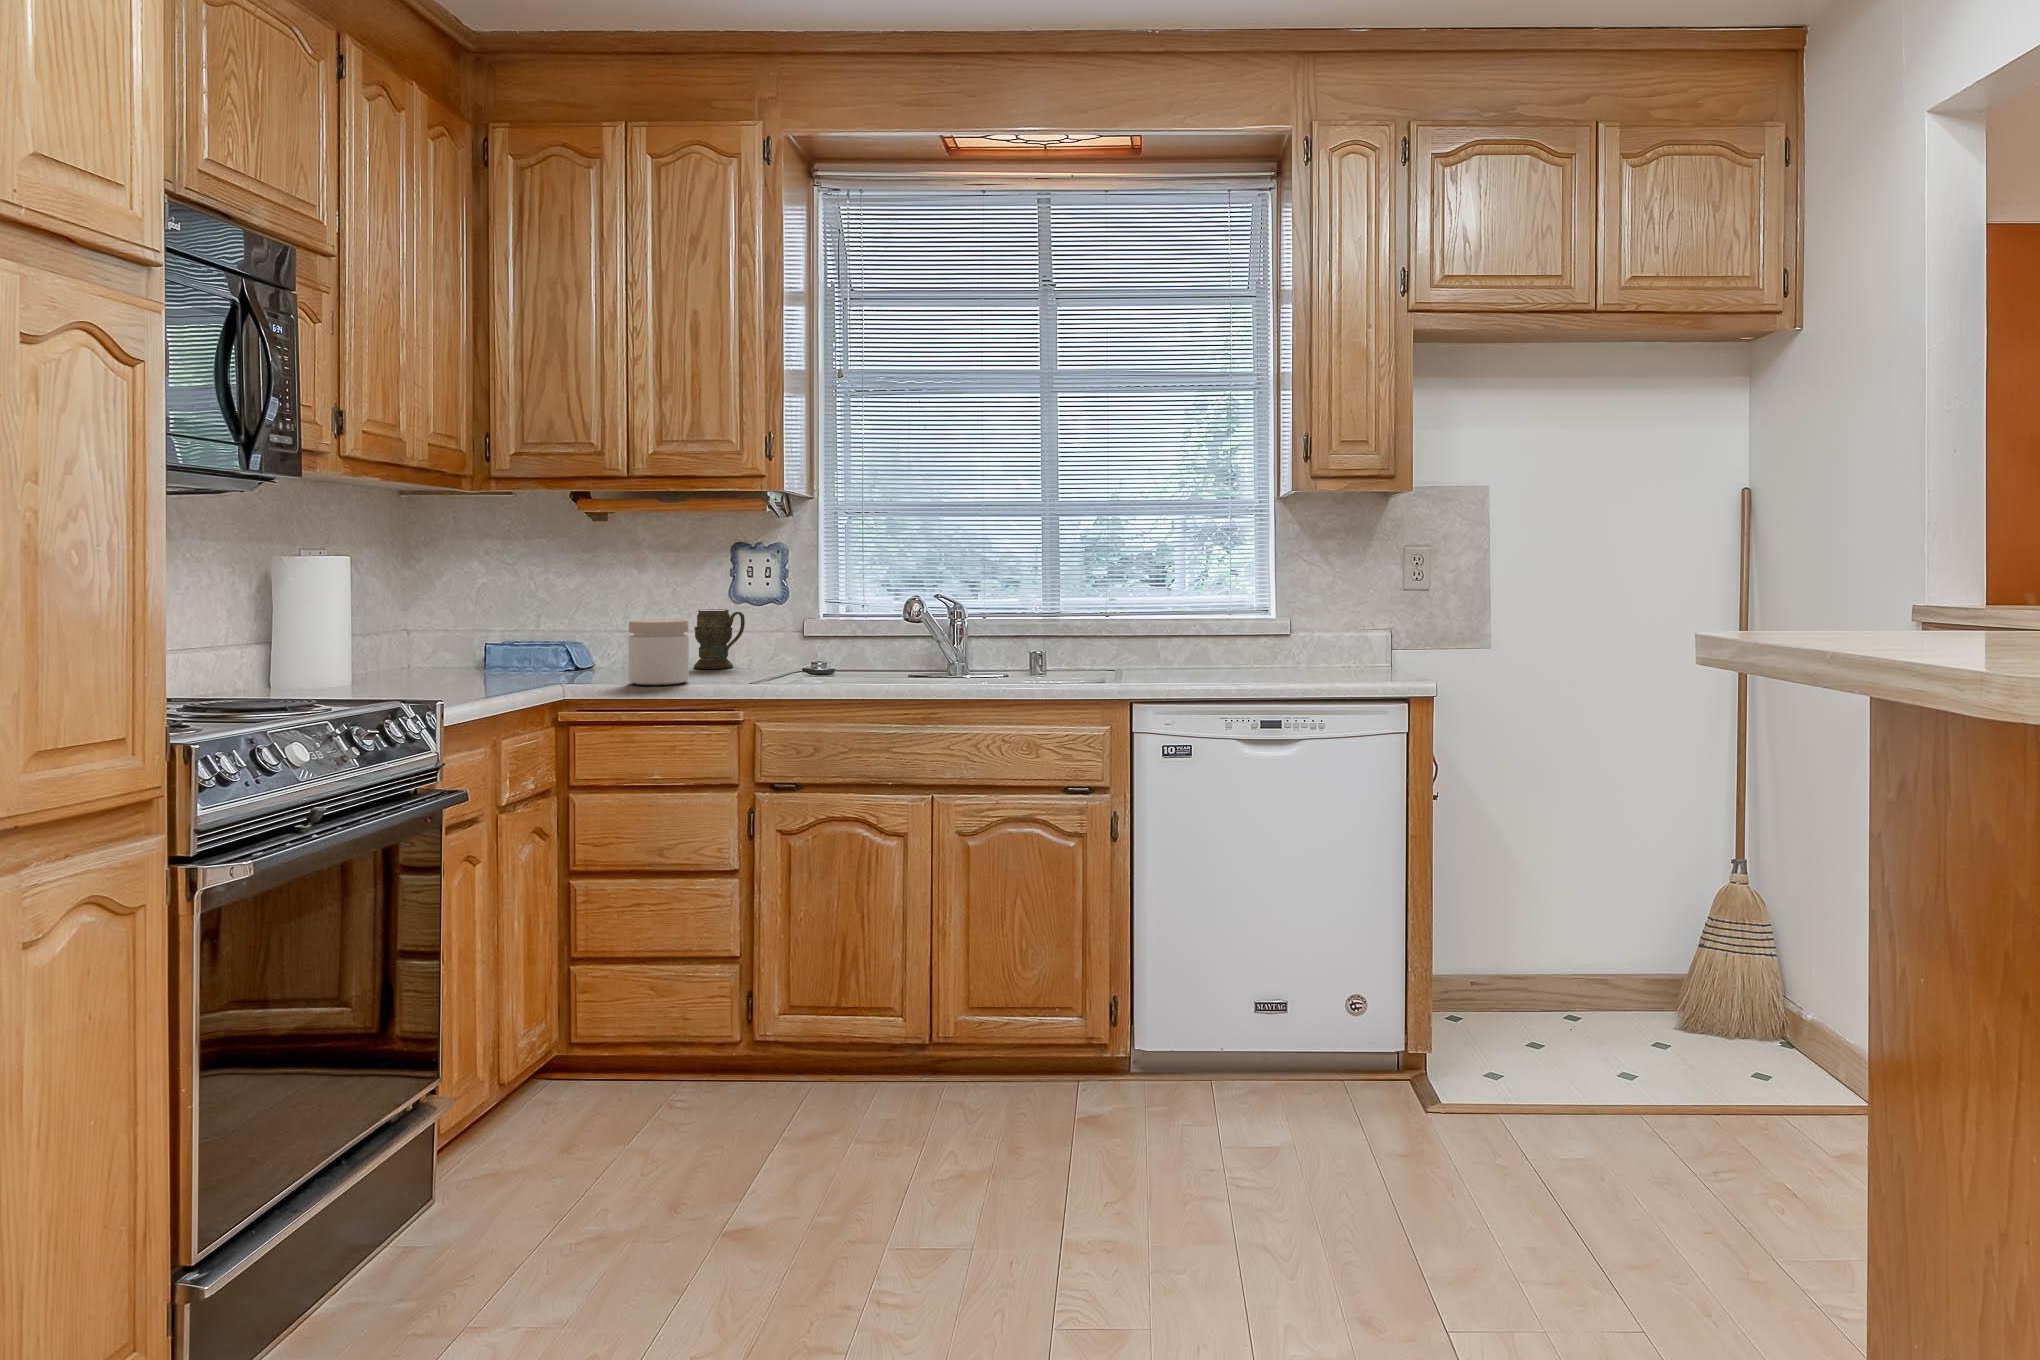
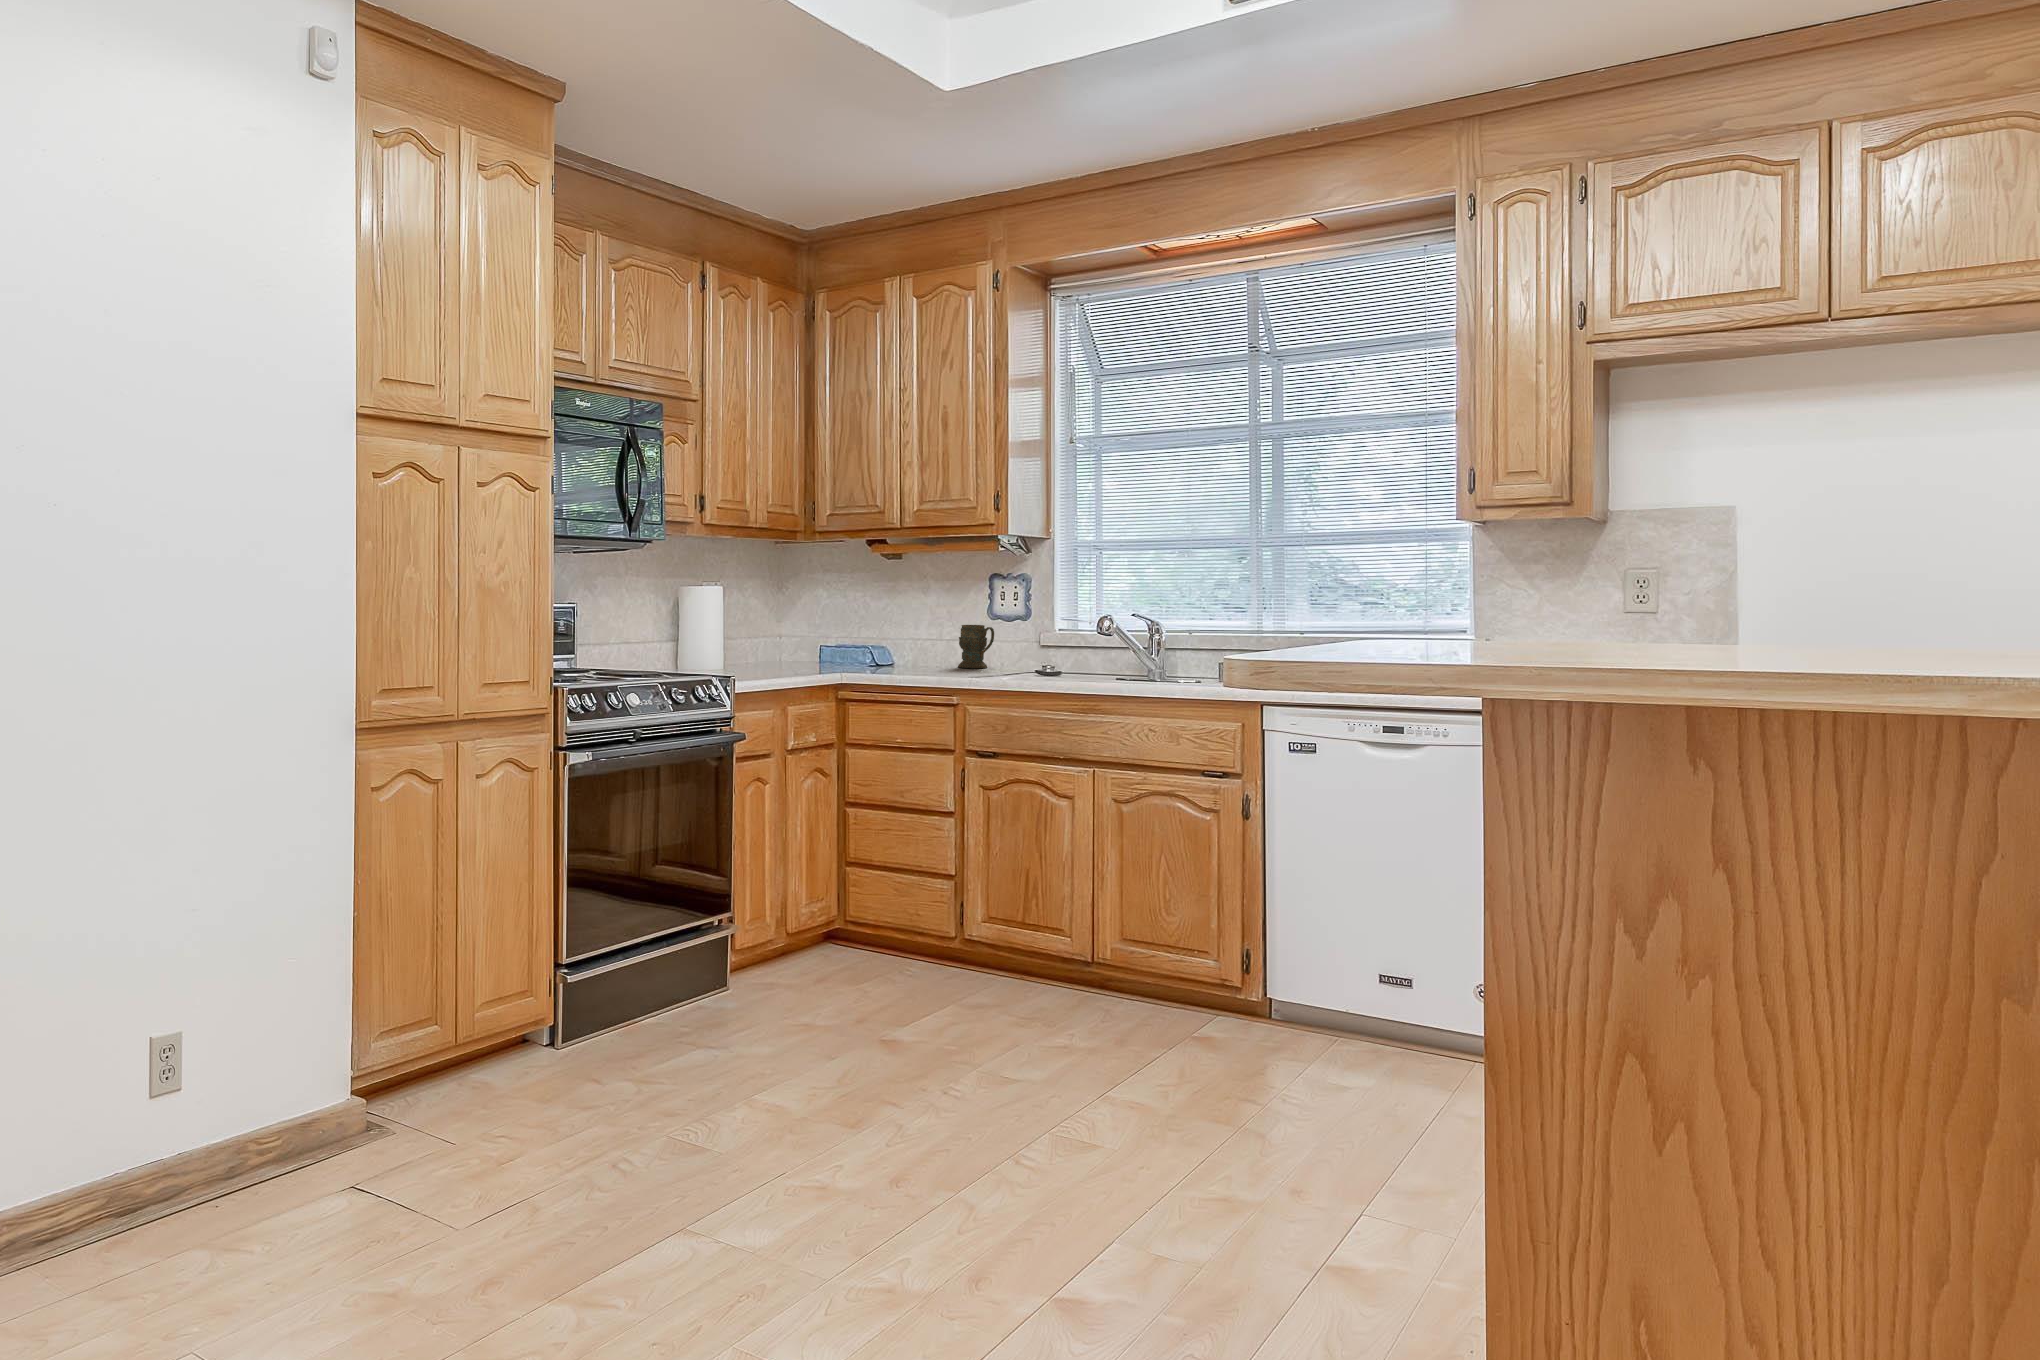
jar: present [629,619,689,685] -> none [897,631,940,677]

